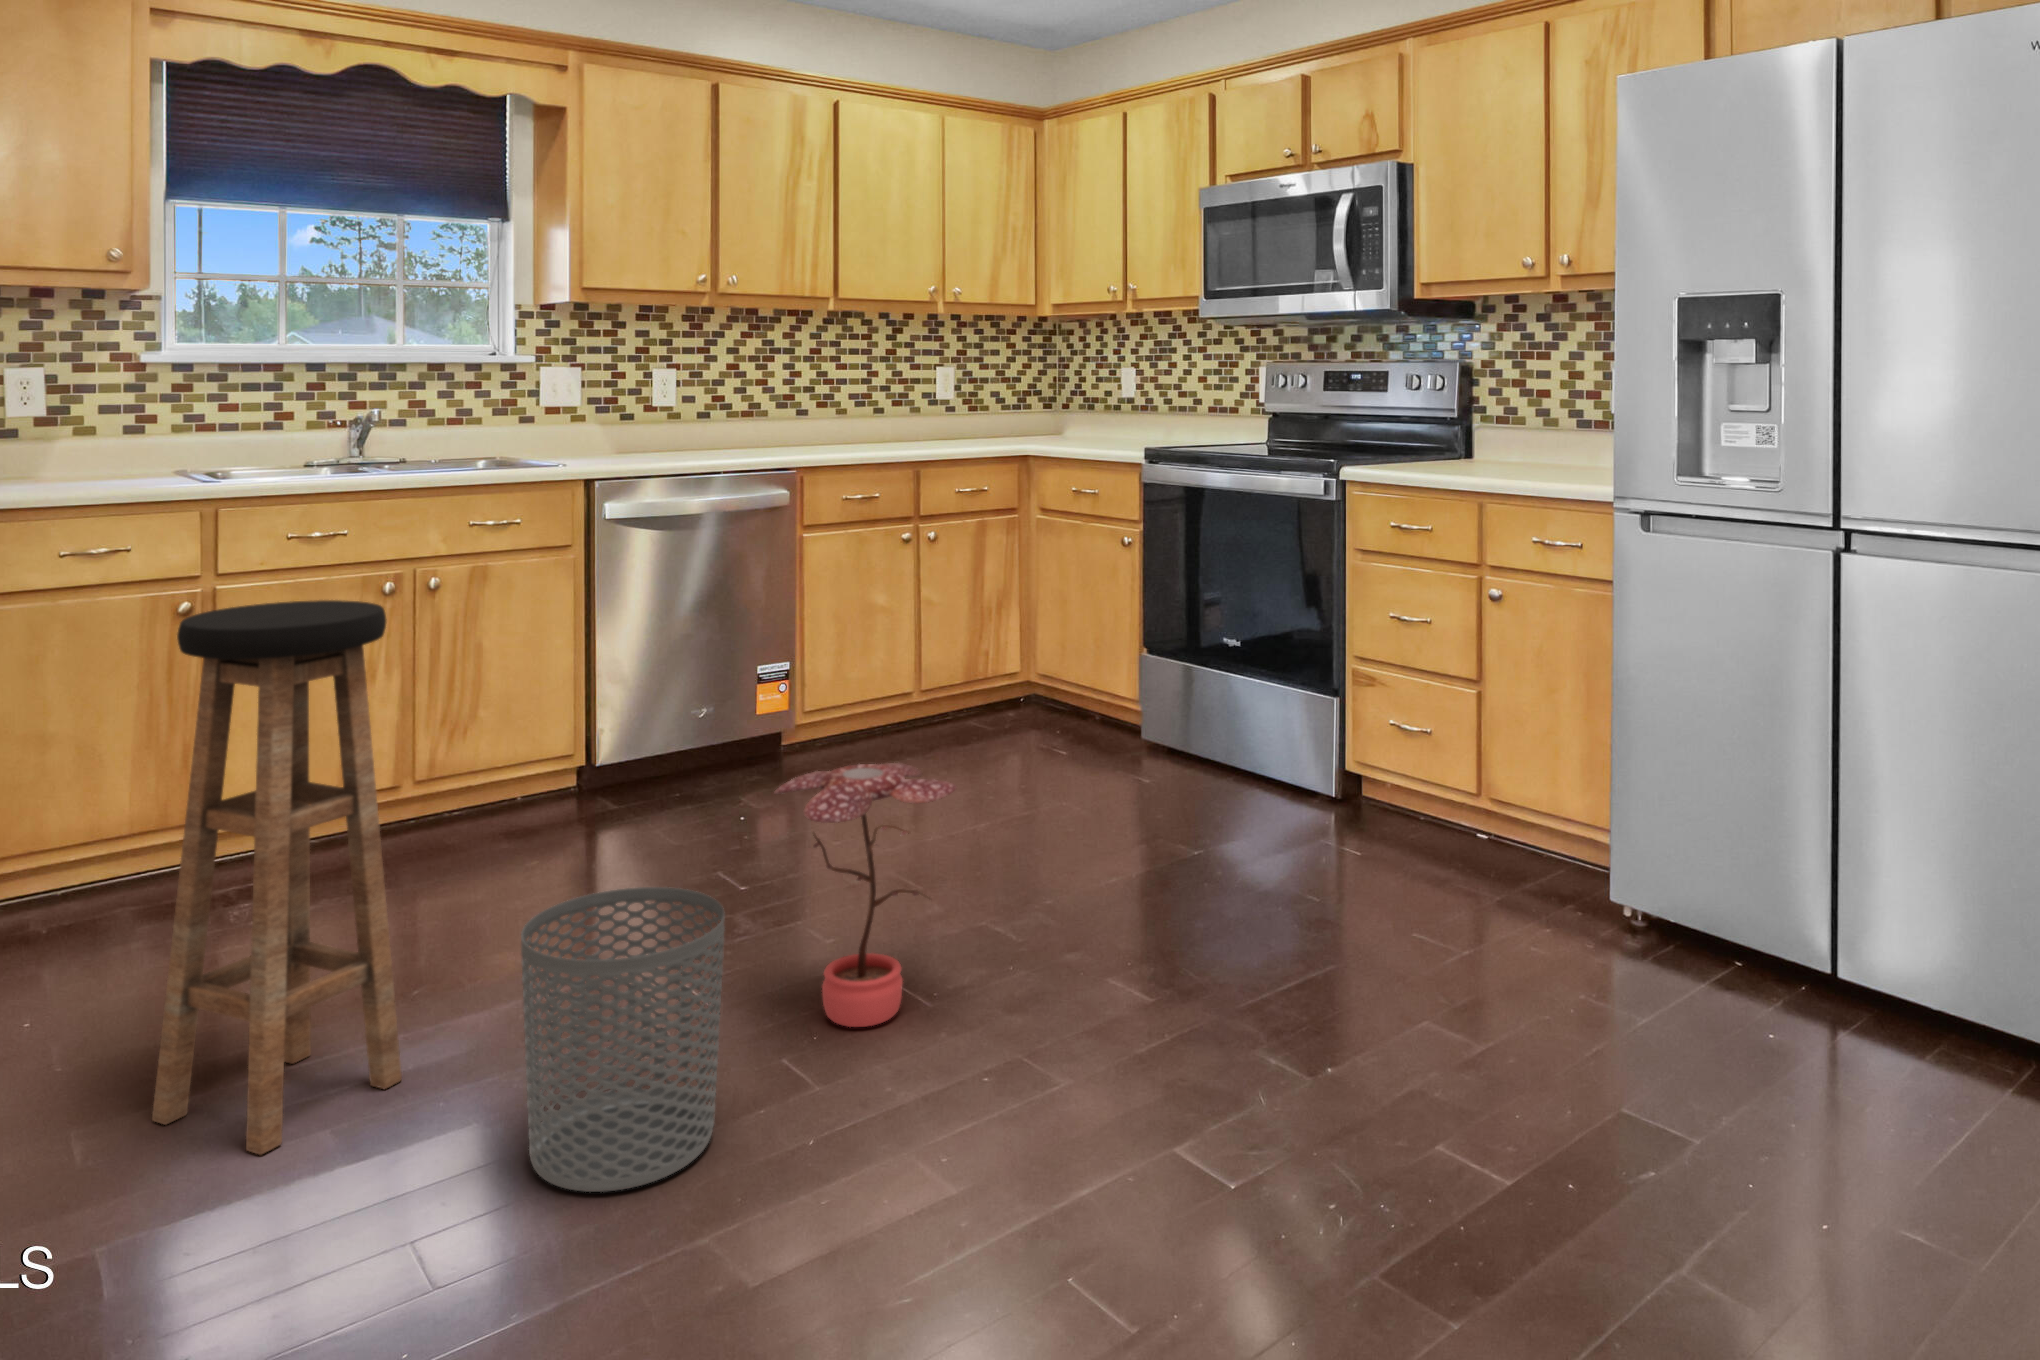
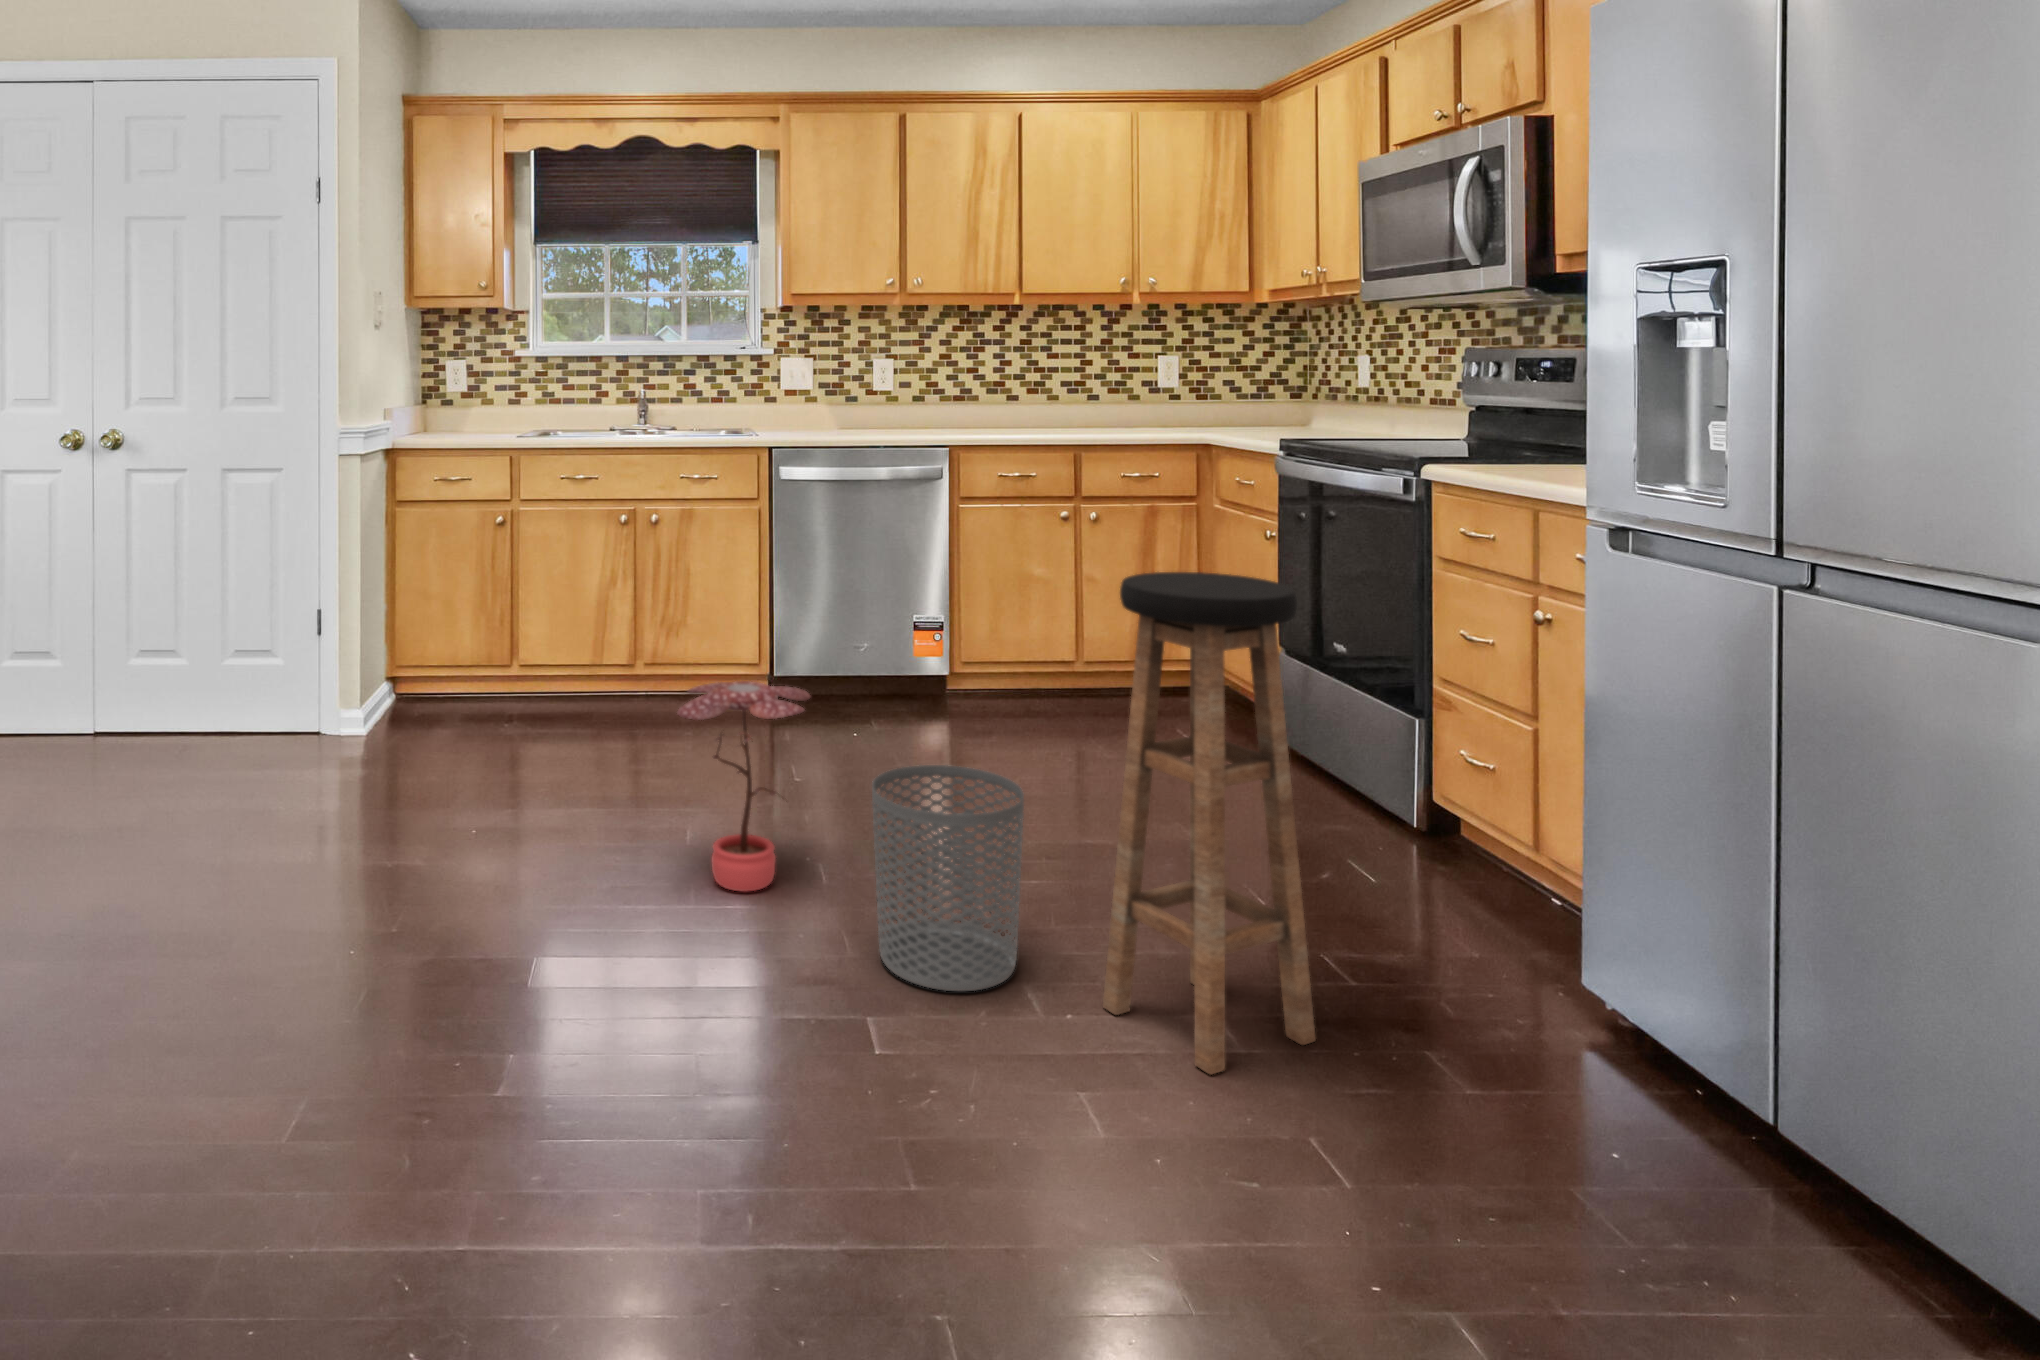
bar stool: present [152,600,402,1155] -> present [1103,572,1316,1074]
waste bin: present [521,887,725,1192] -> present [872,765,1024,991]

